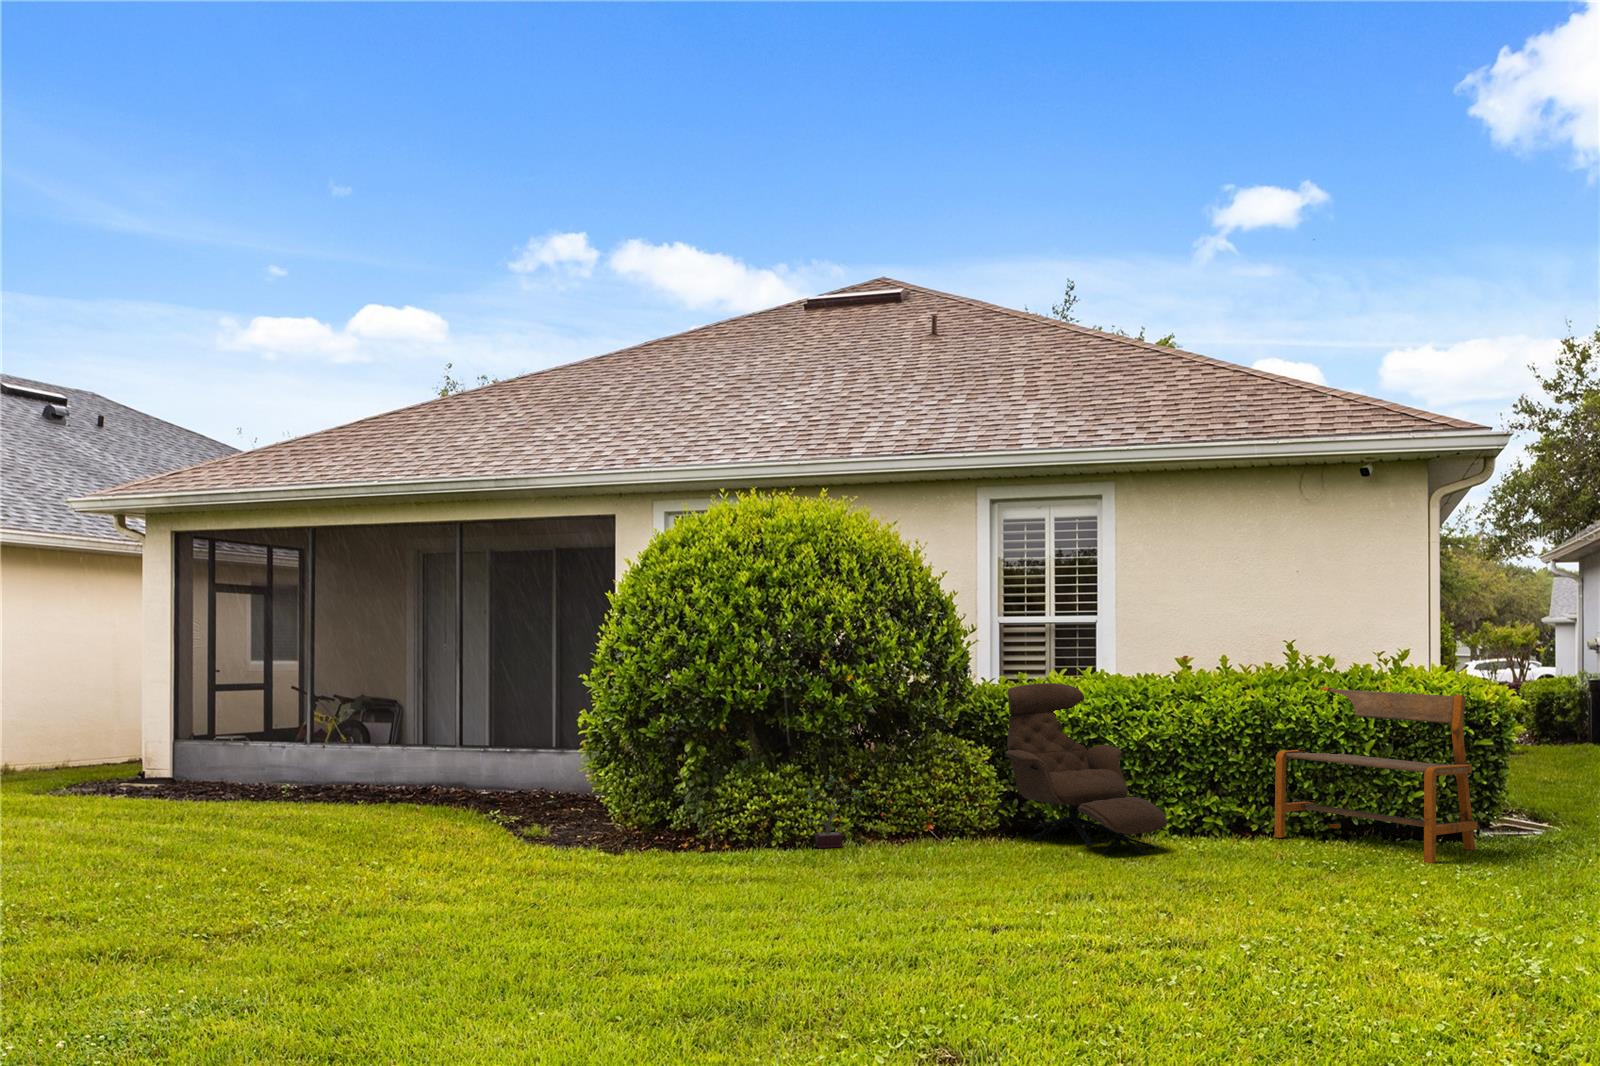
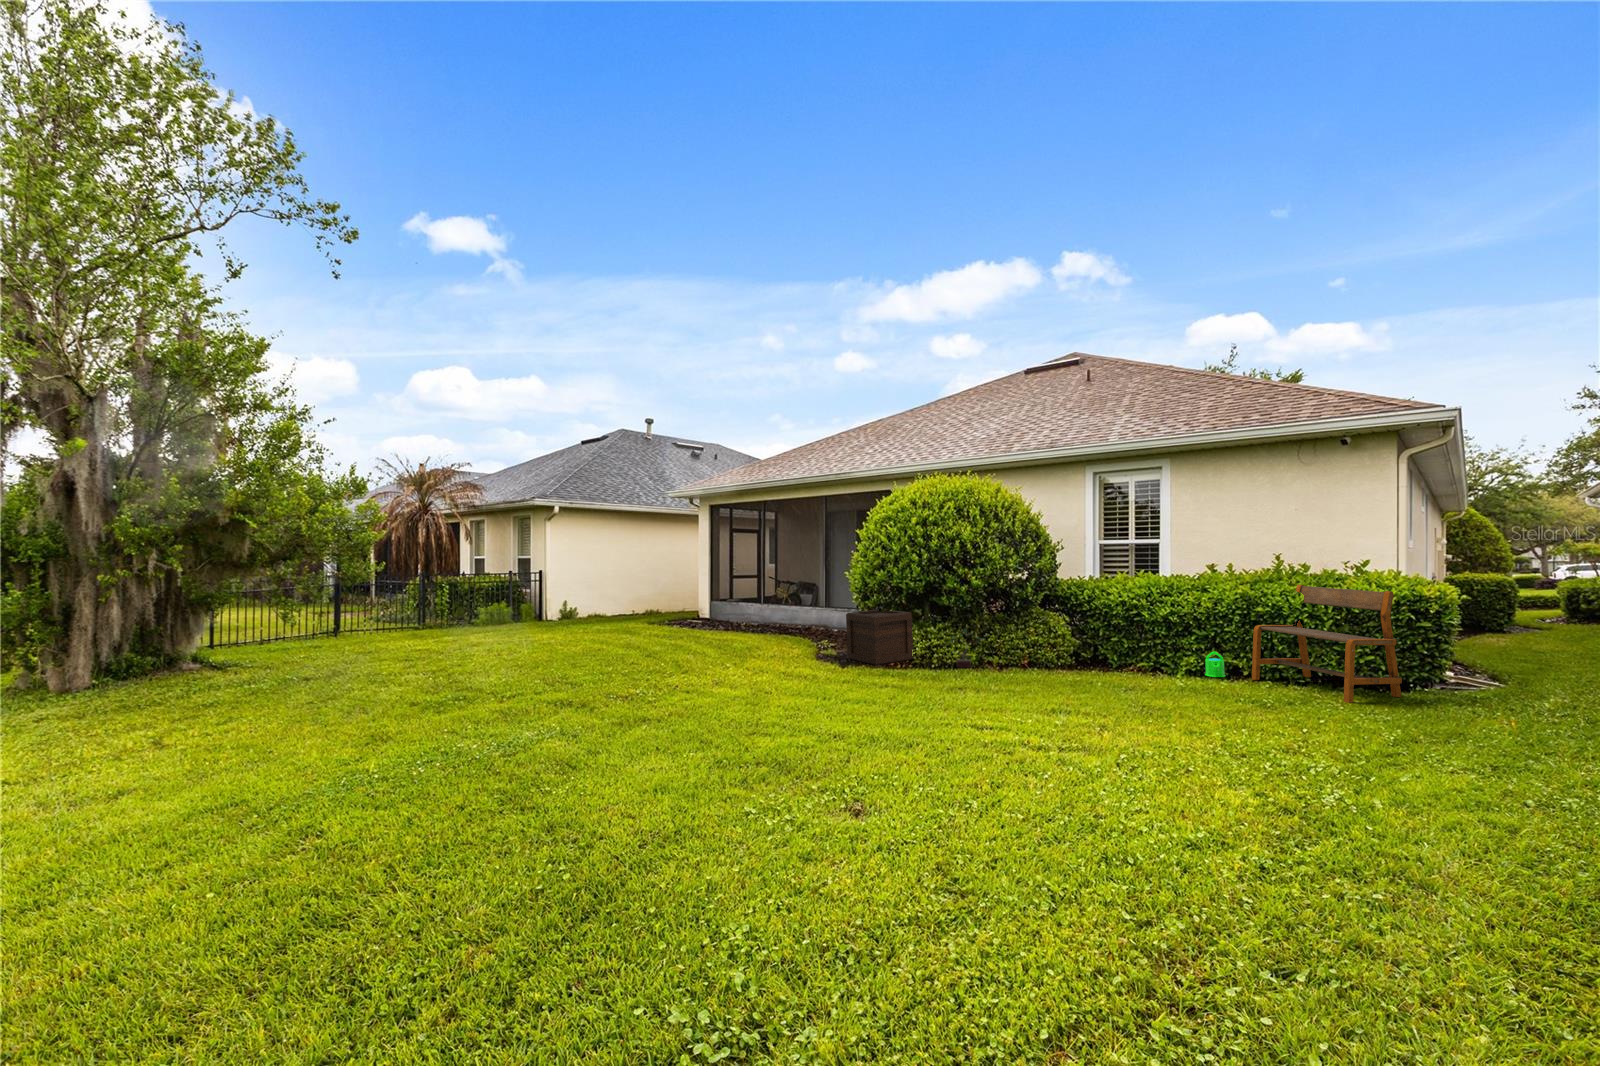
lounge chair: present [1005,683,1167,855] -> none [1072,581,1164,684]
wooden crate: none [591,743,721,854] -> present [846,610,913,665]
watering can: none [1204,796,1235,837] -> present [1205,652,1226,677]

